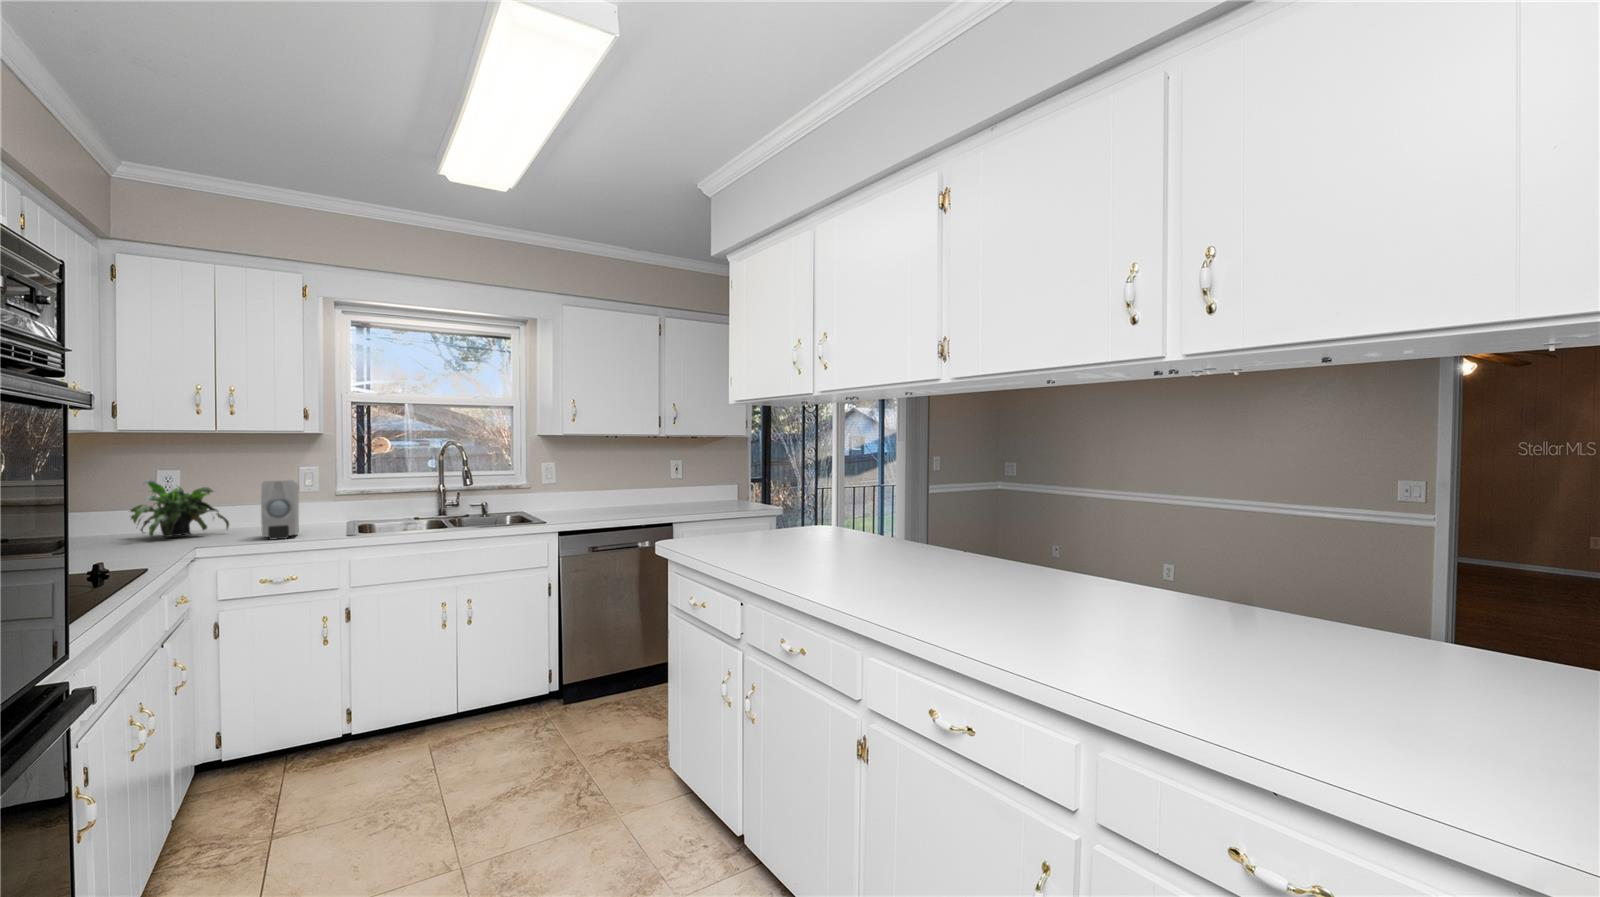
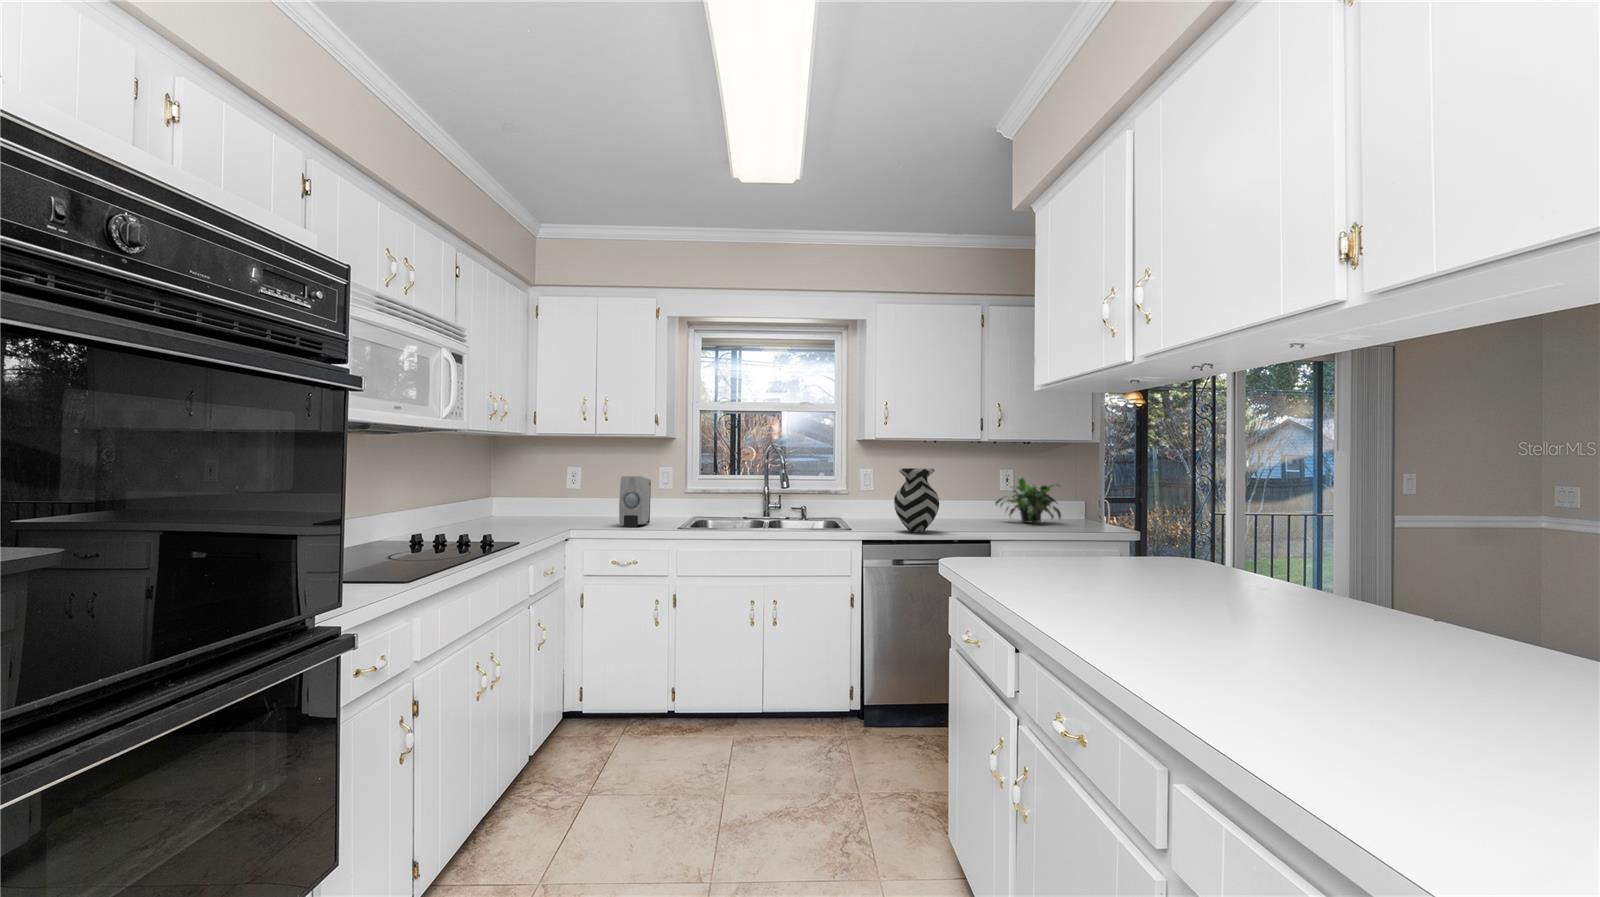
vase: none [588,462,631,521] -> present [894,468,939,533]
potted plant: present [130,480,229,537] -> present [995,477,1061,523]

